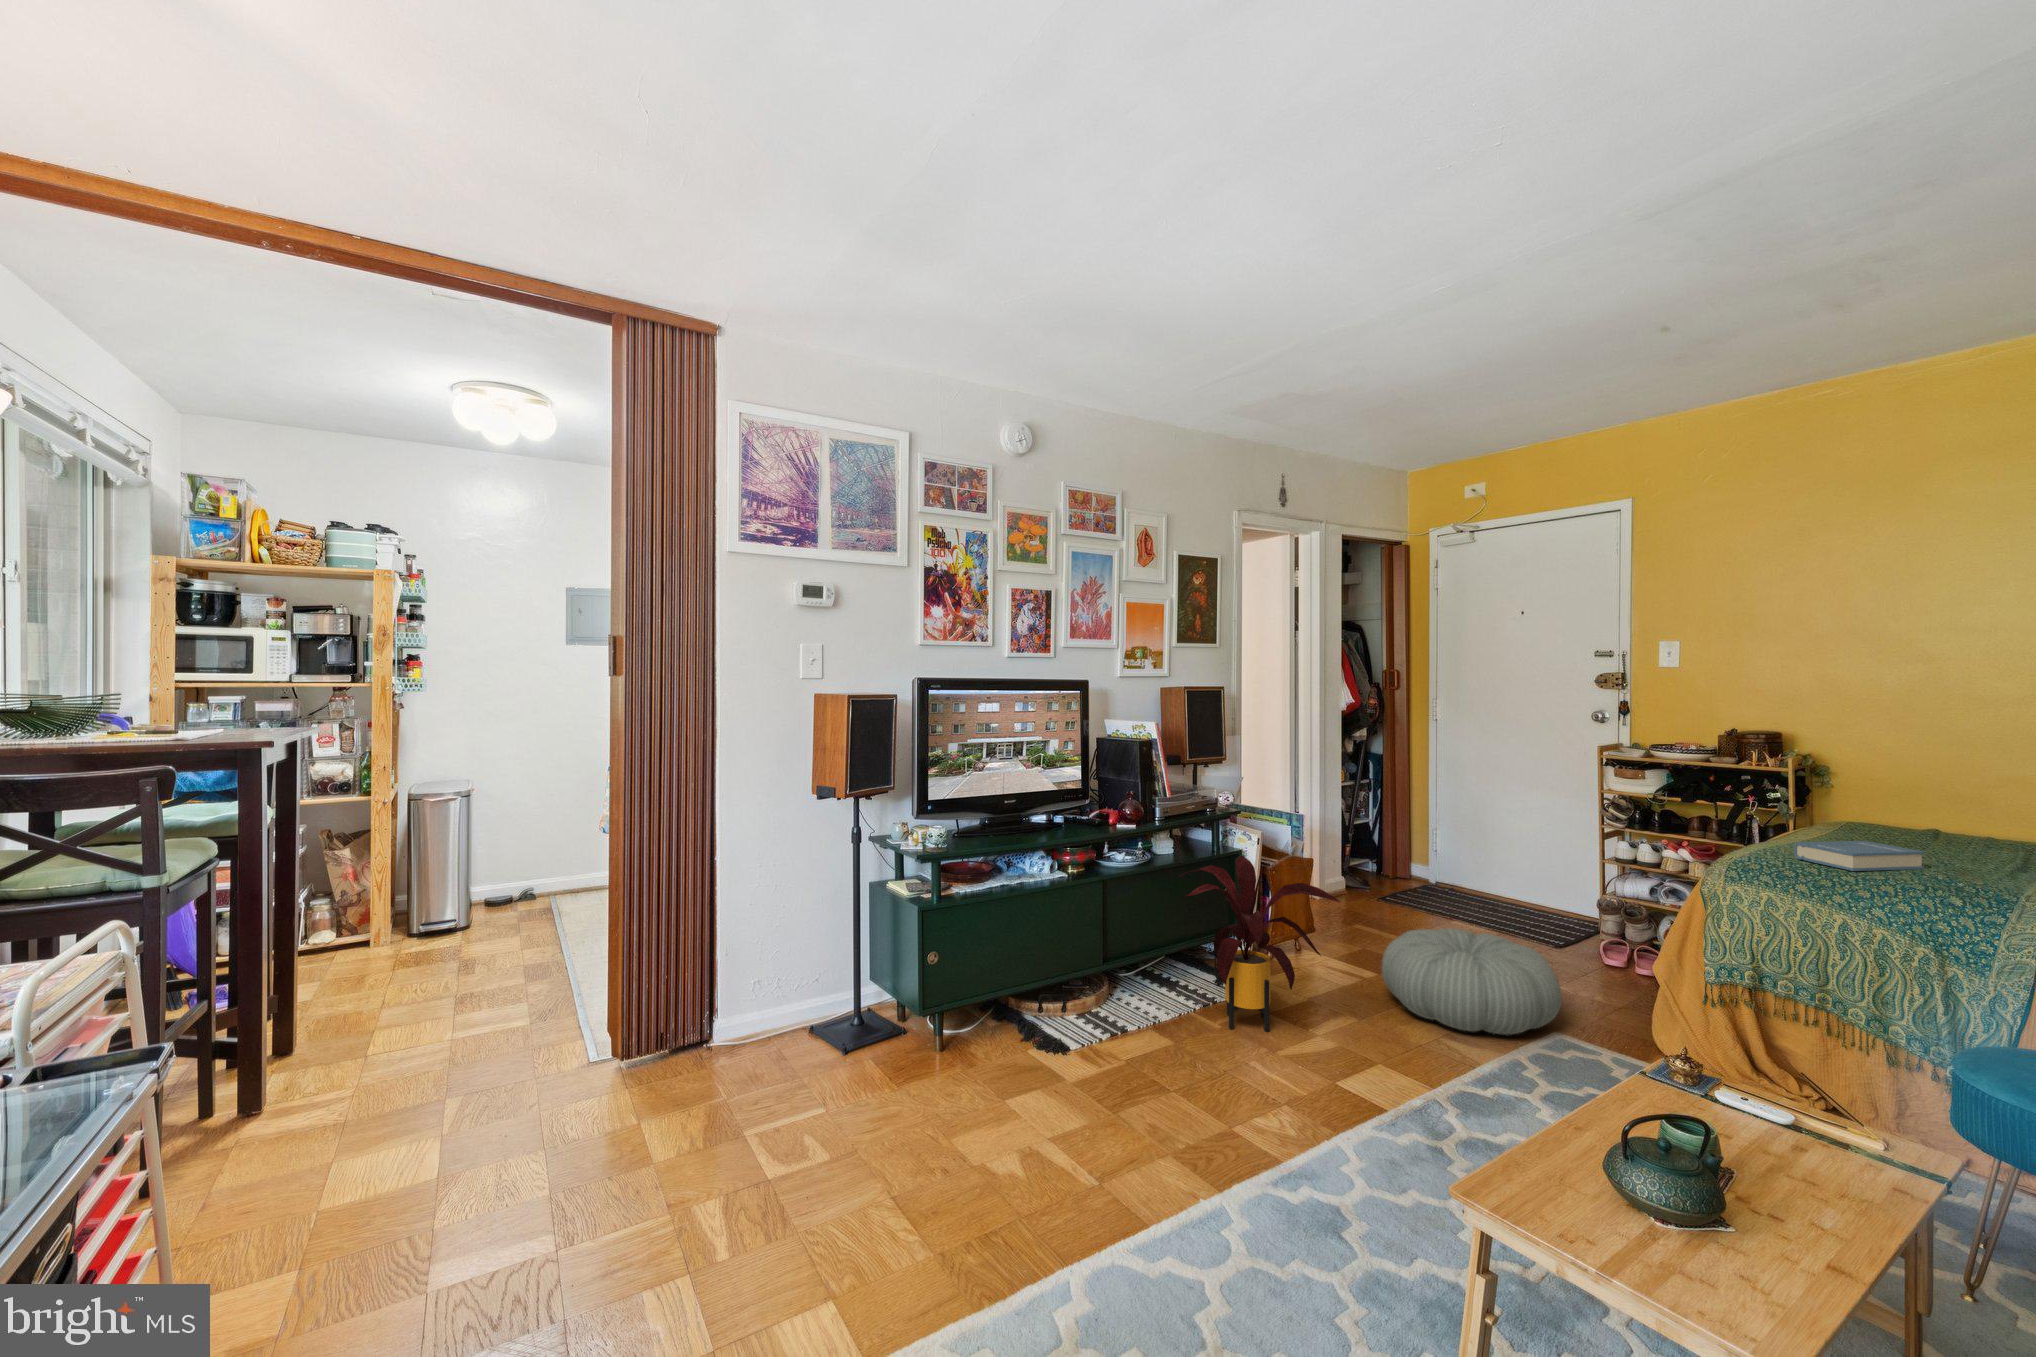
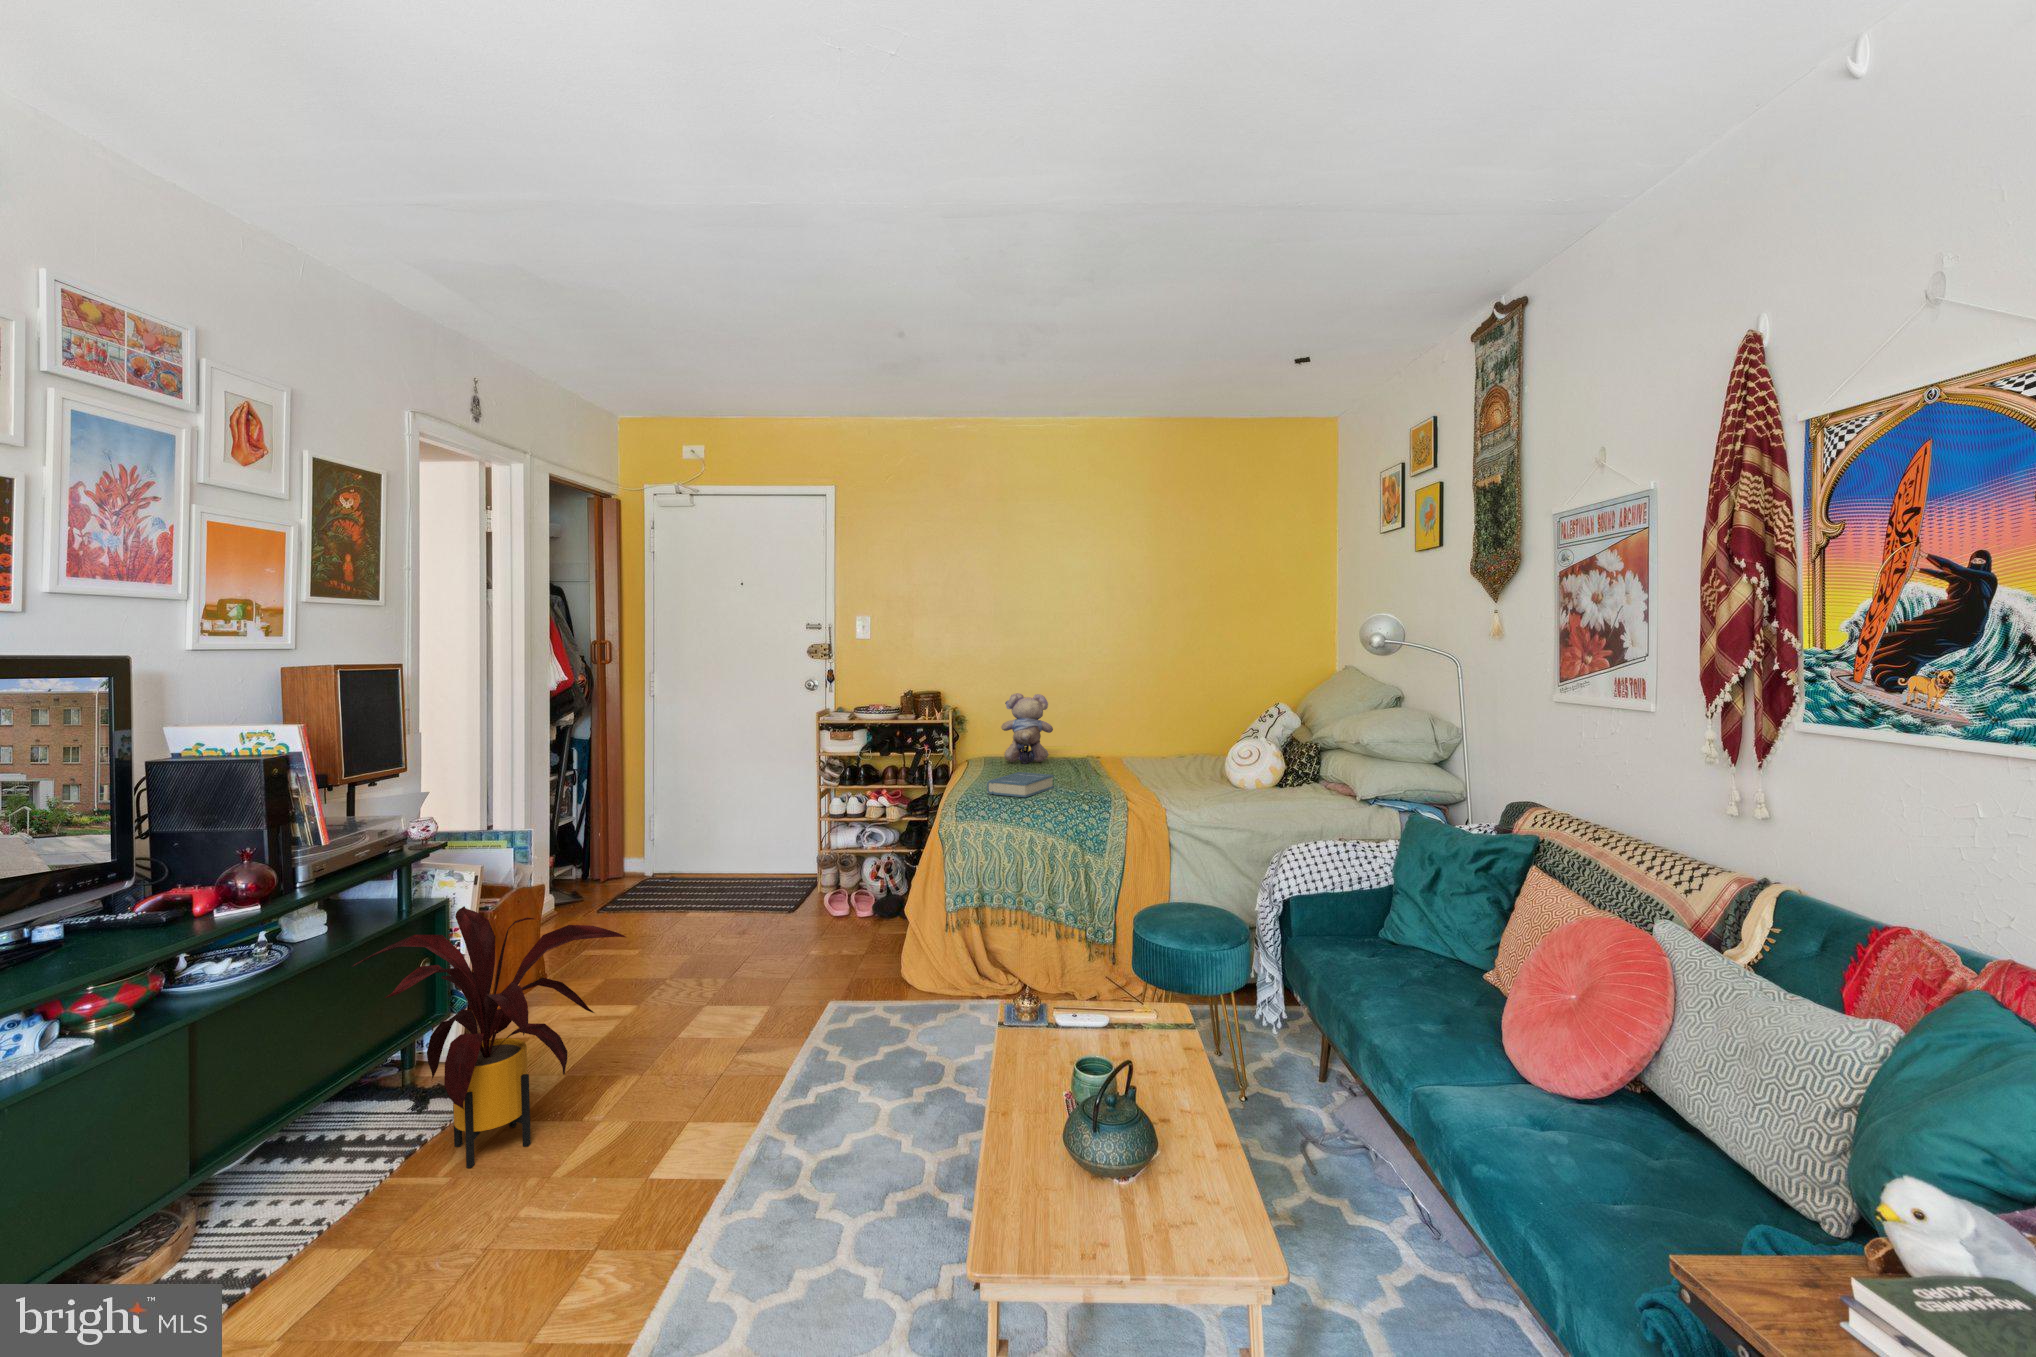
teddy bear: none [1871,741,1973,837] -> present [1001,693,1053,764]
pouf: present [1382,928,1562,1035] -> none [653,922,835,1040]

